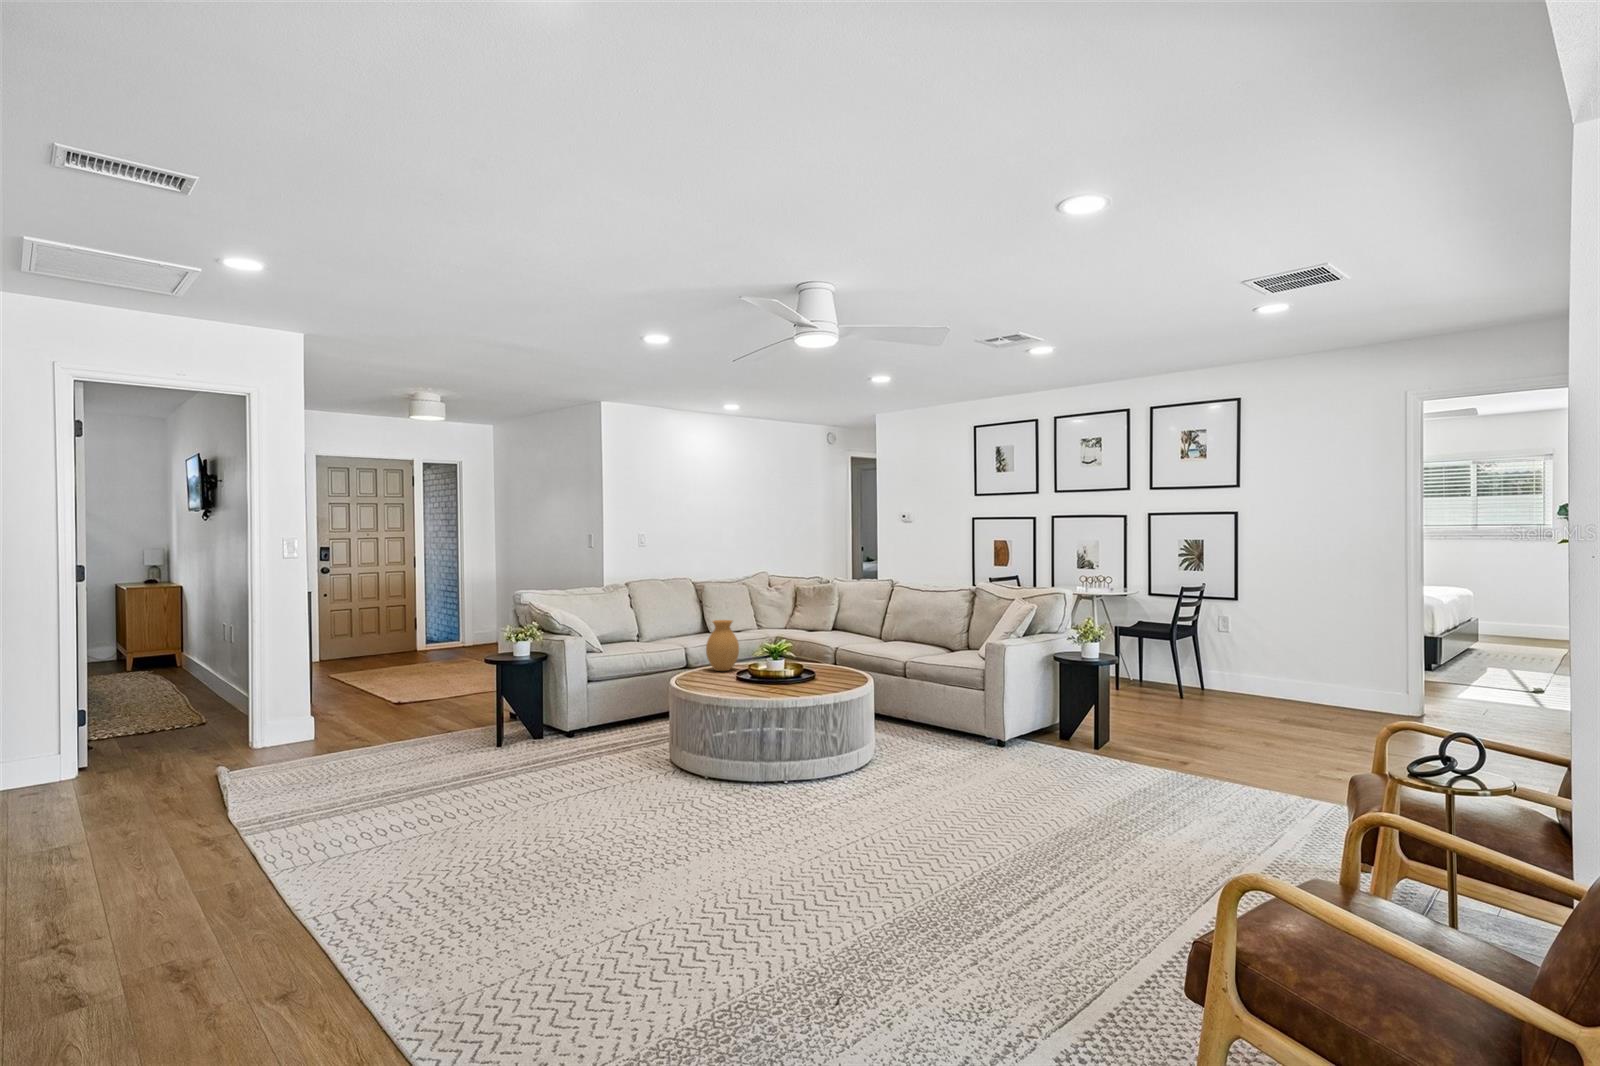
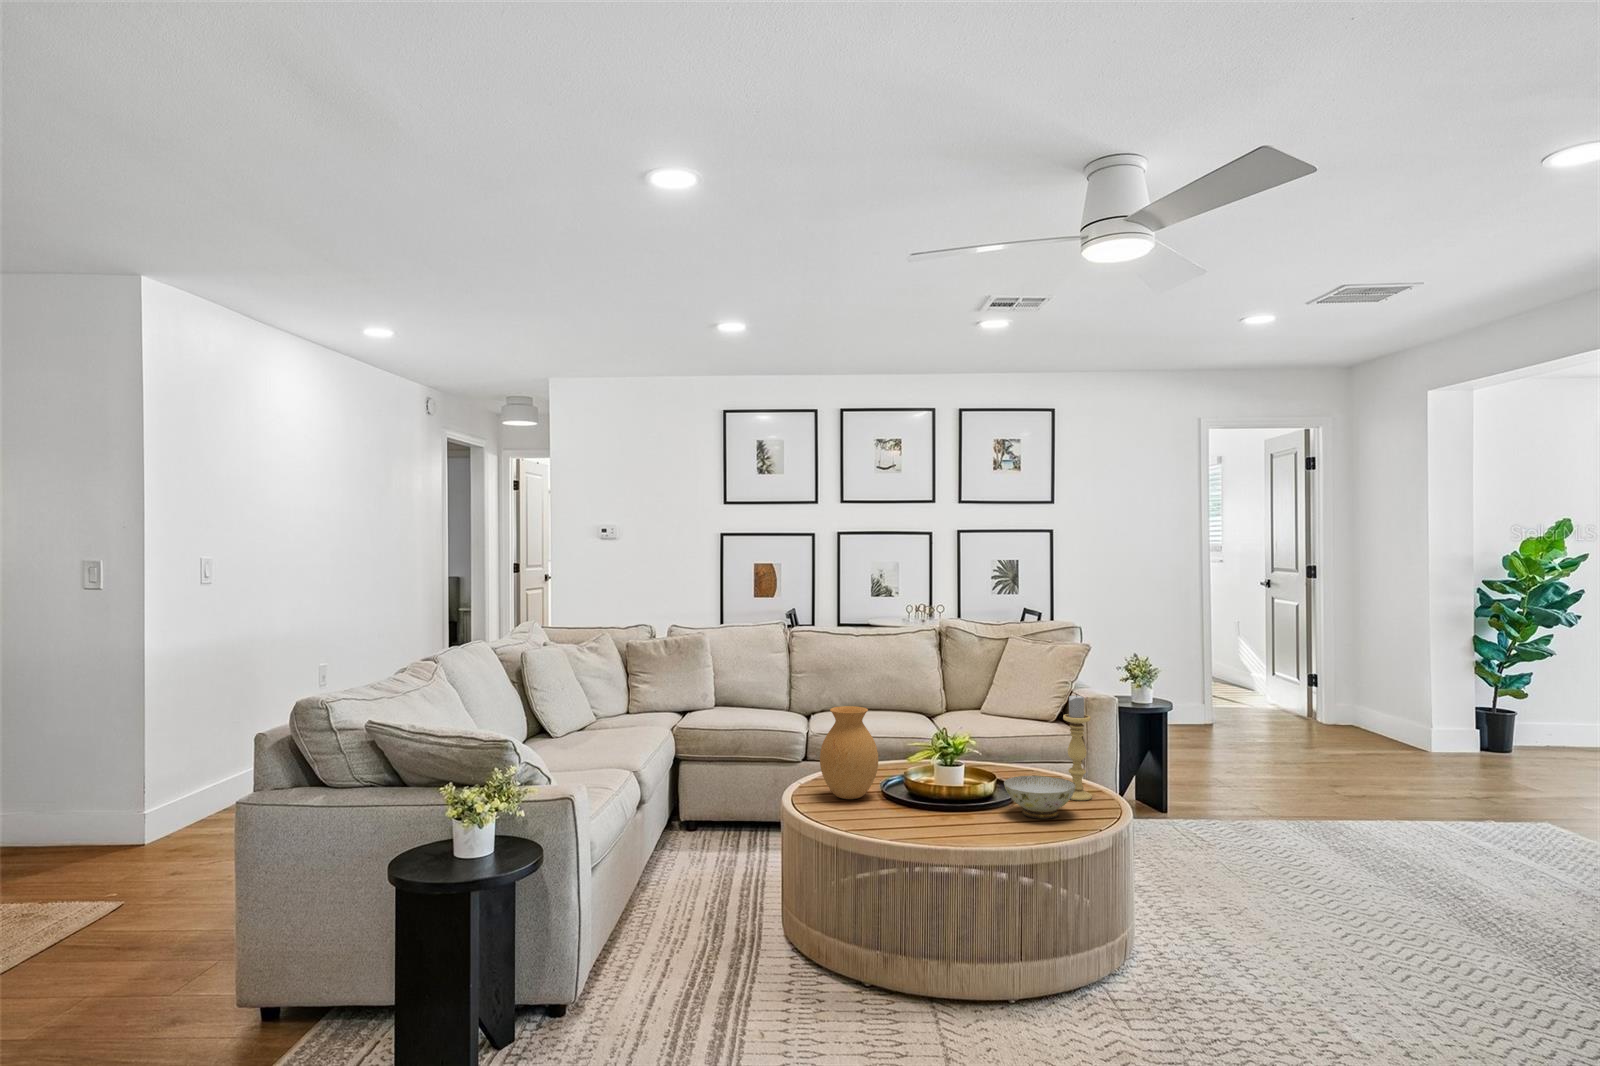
candle holder: none [800,623,818,690] -> present [1063,694,1092,800]
ceramic bowl: none [736,667,779,690] -> present [1004,775,1076,818]

